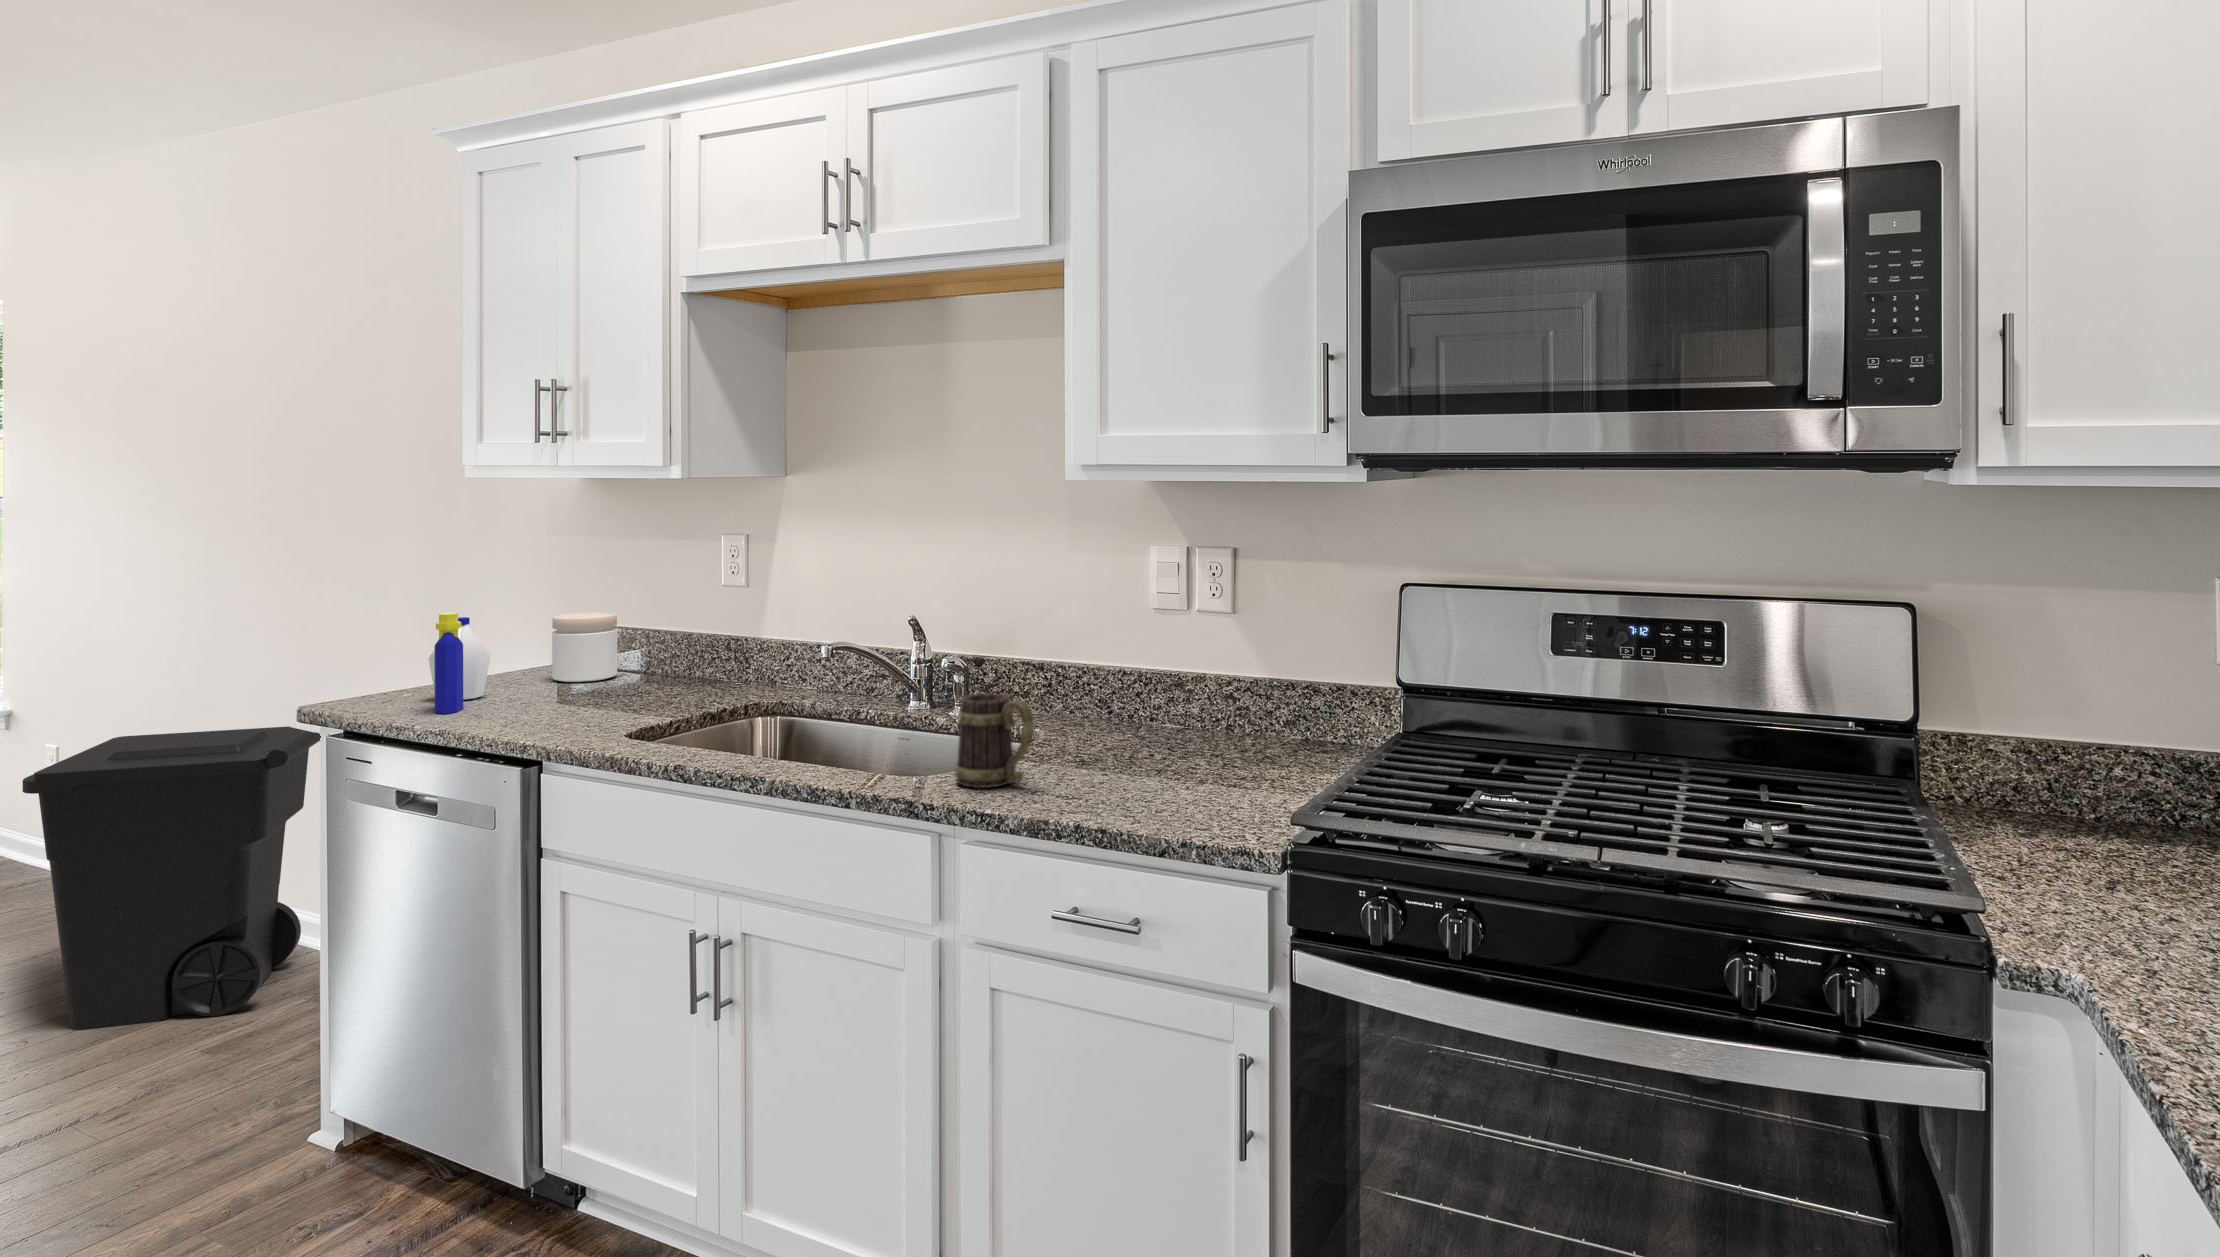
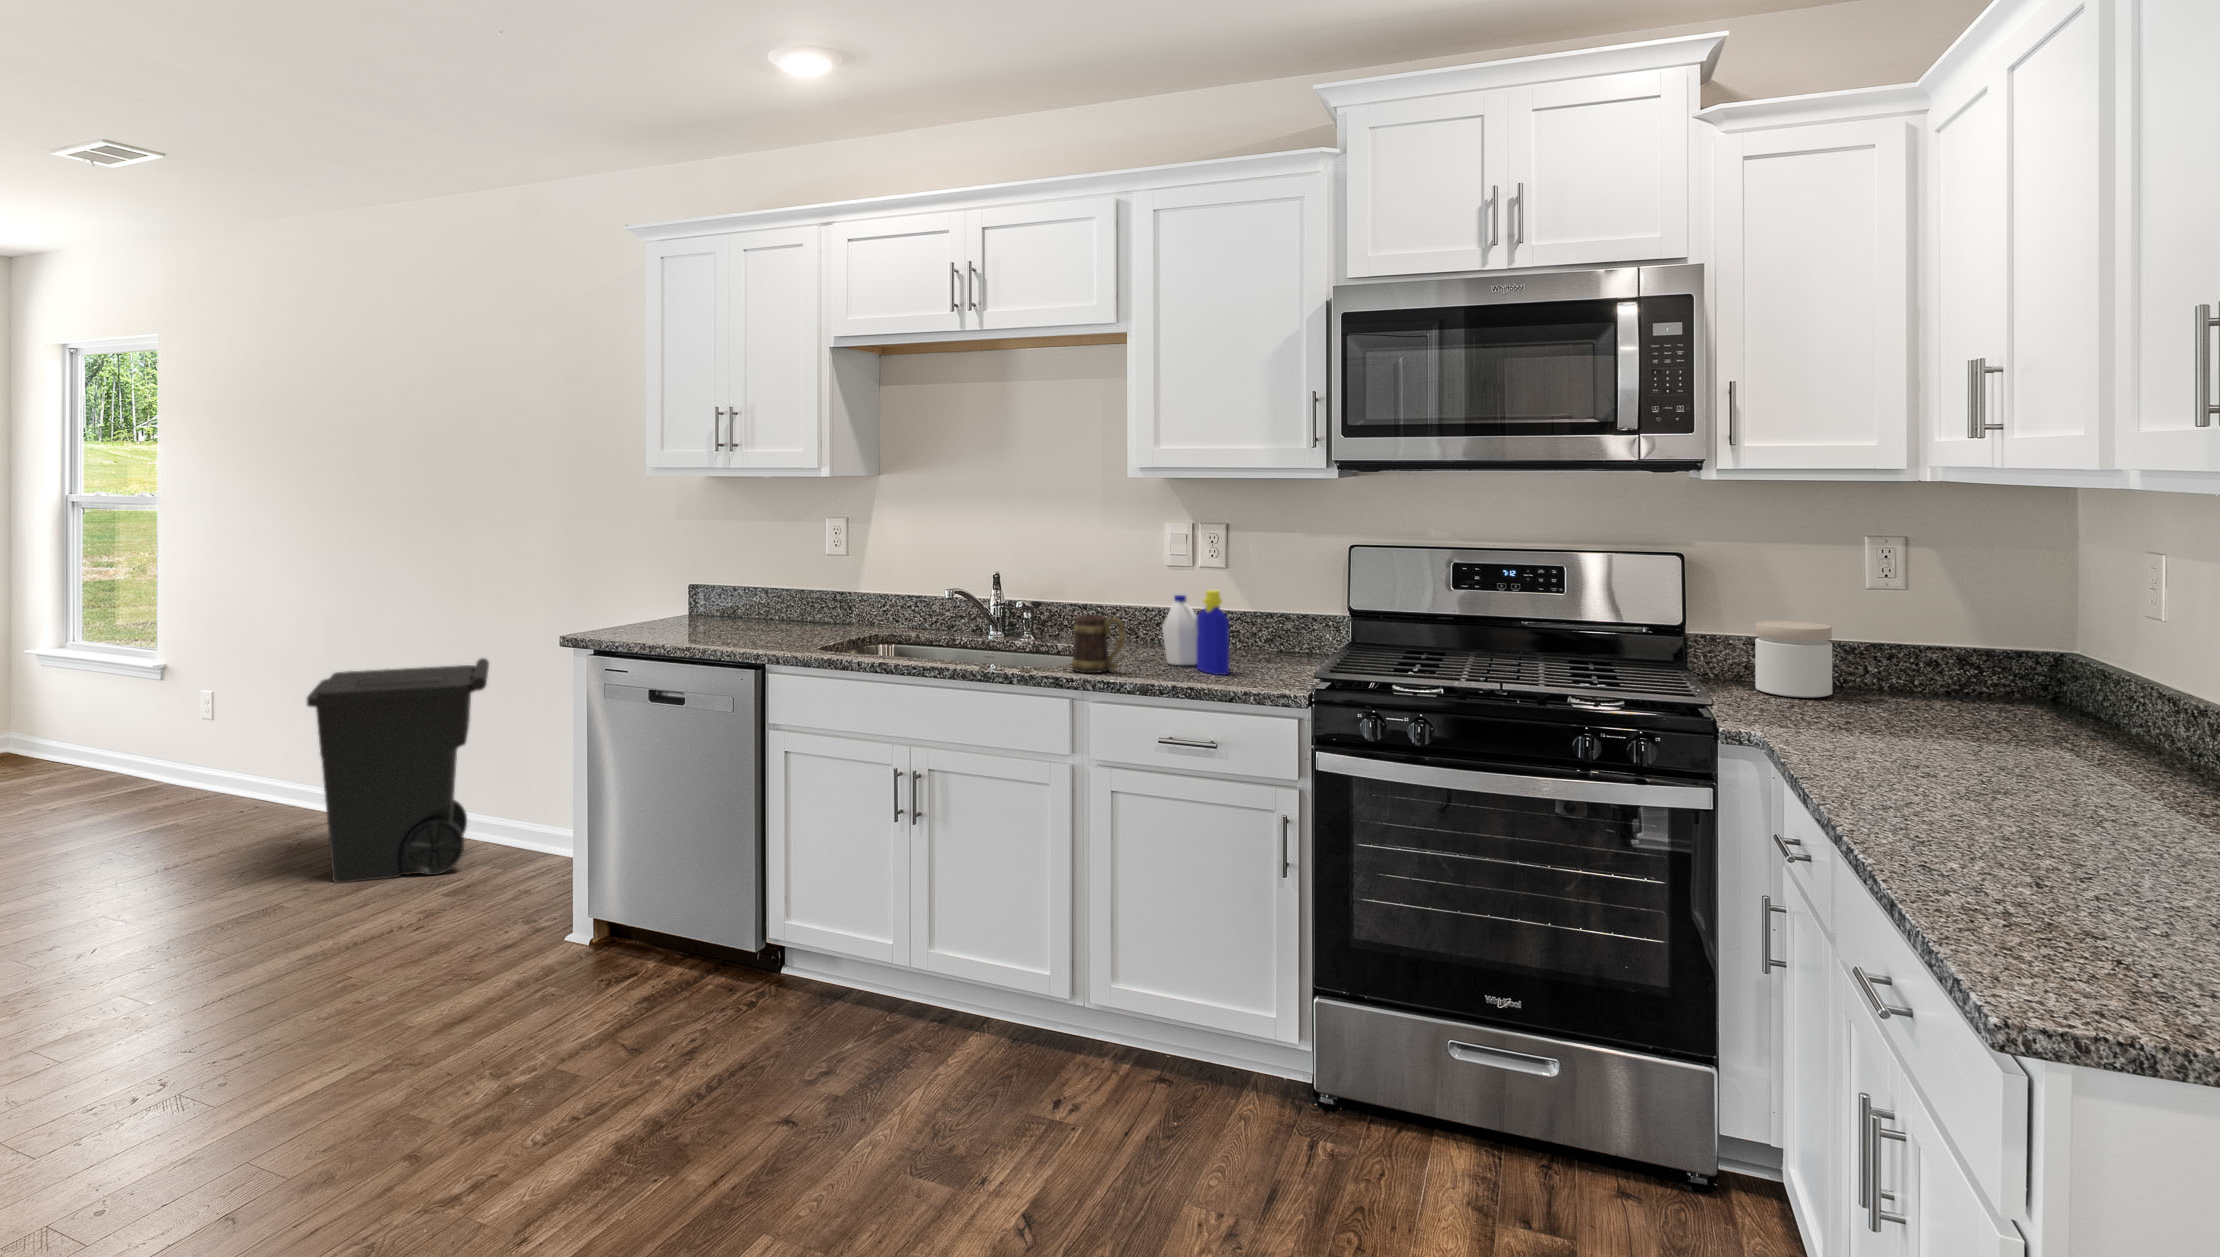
jar: present [552,612,617,682] -> present [1755,621,1832,698]
bottle: present [428,613,490,714] -> present [1162,590,1229,675]

